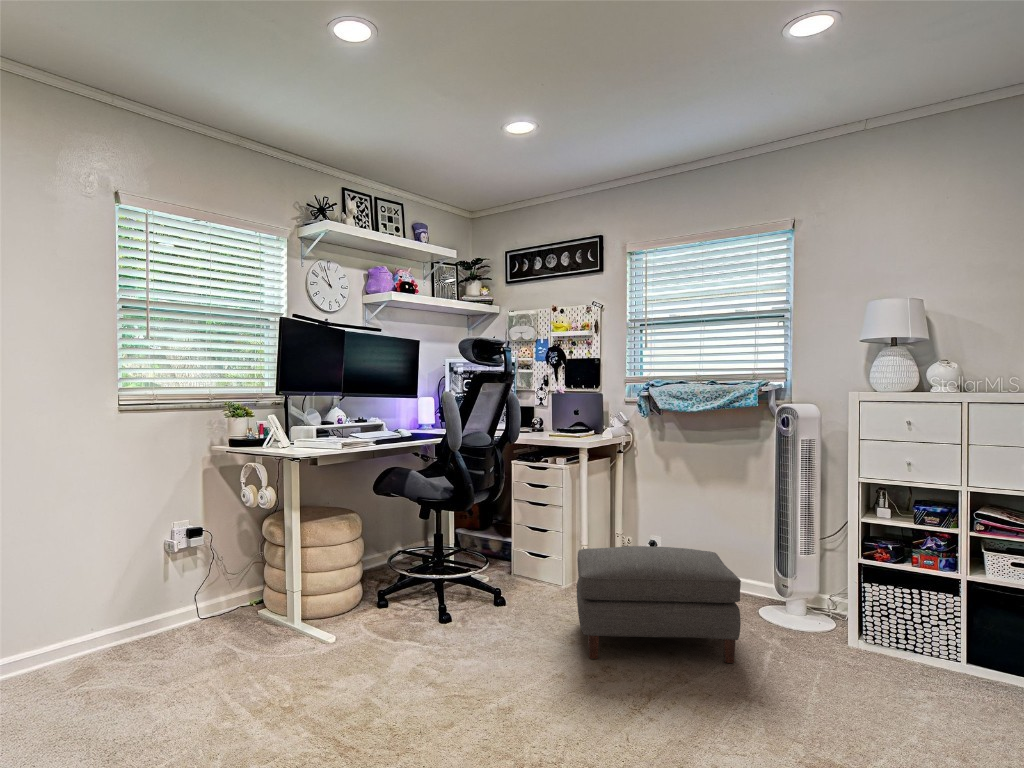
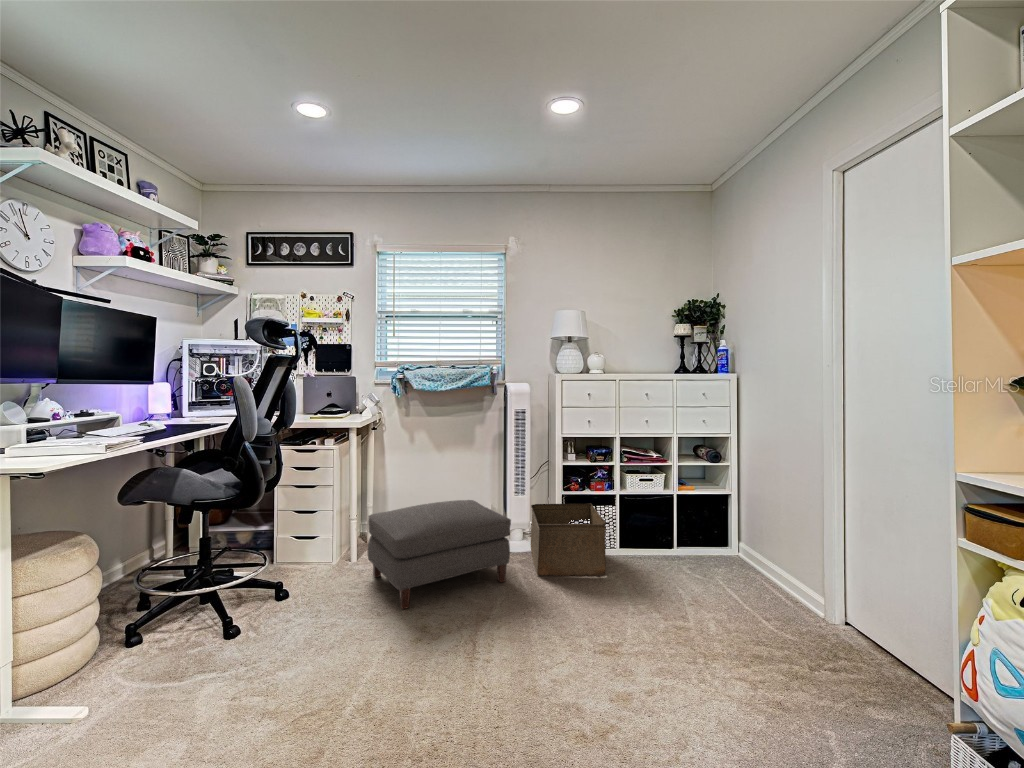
storage bin: none [783,572,905,695] -> present [531,504,606,577]

